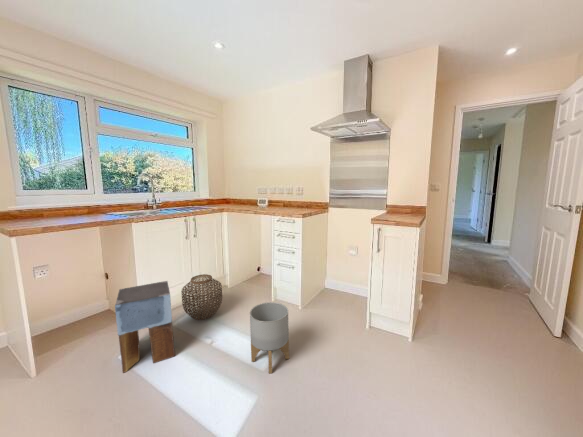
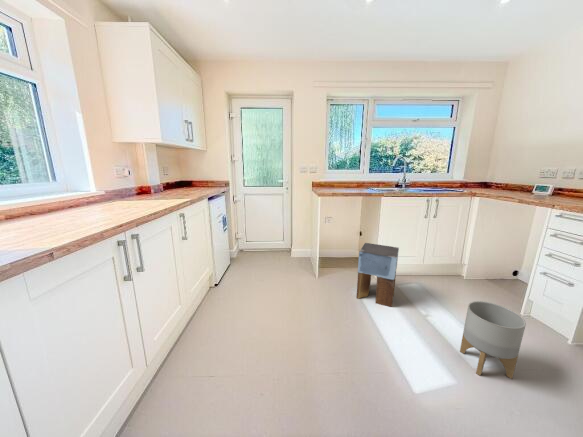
woven basket: present [181,274,222,320] -> none [409,253,451,294]

